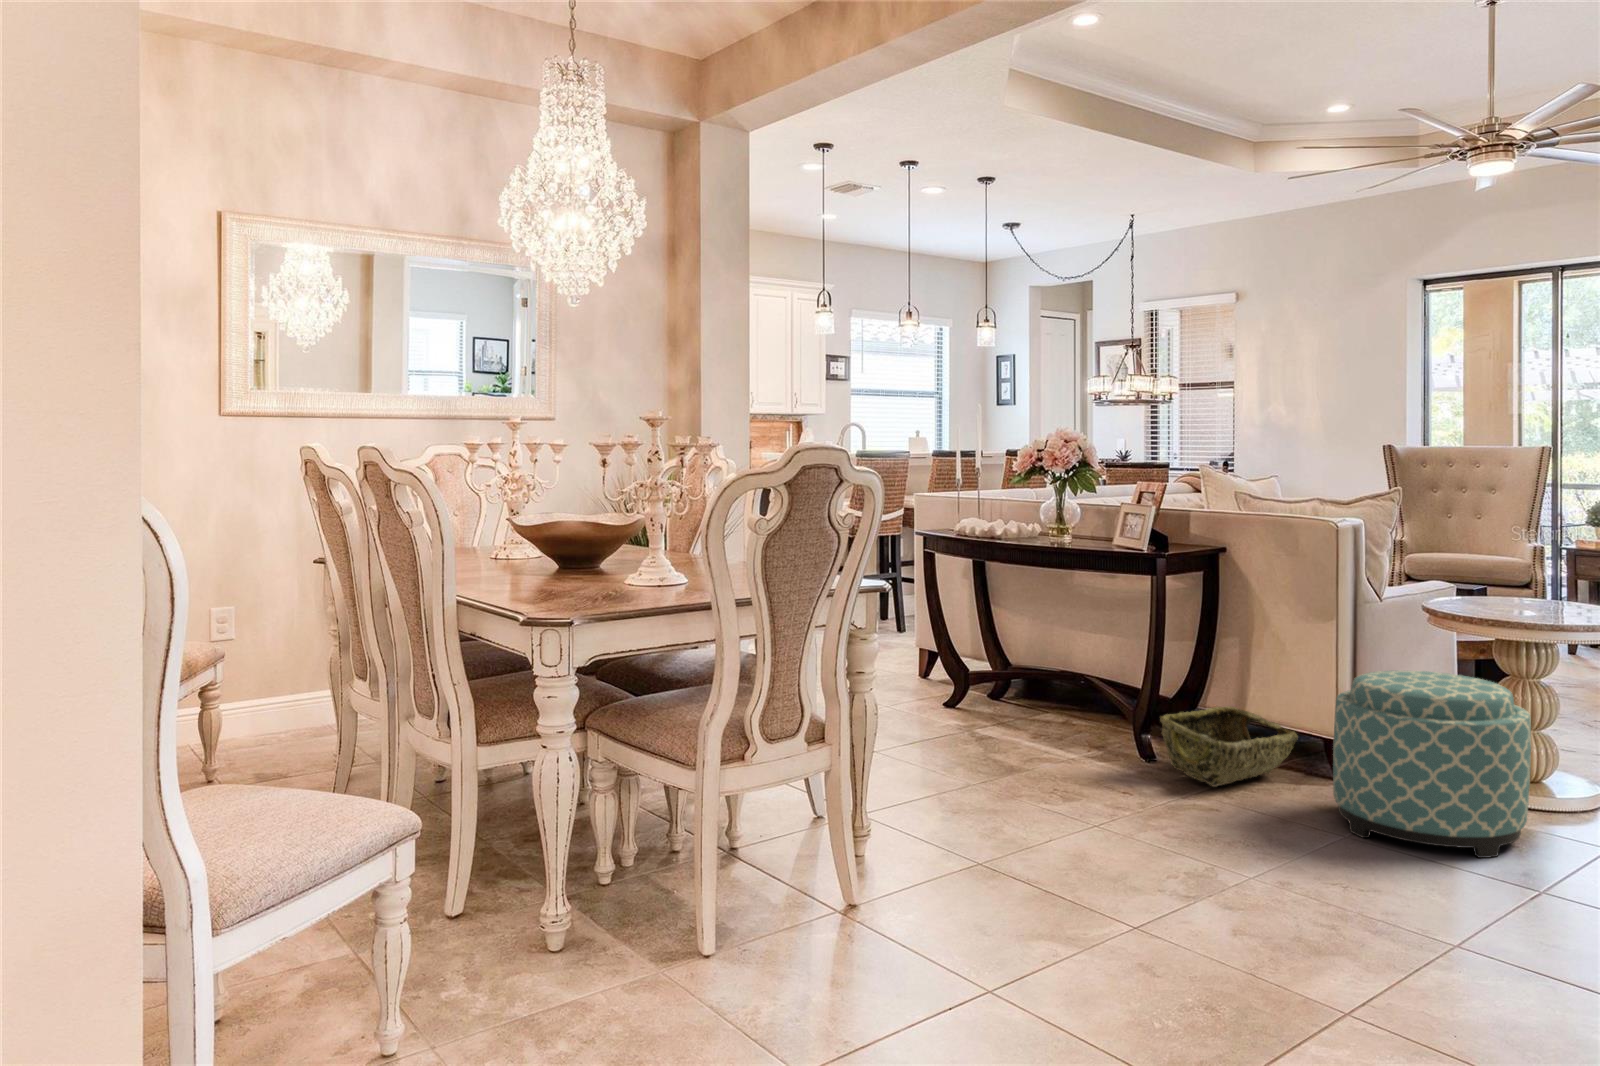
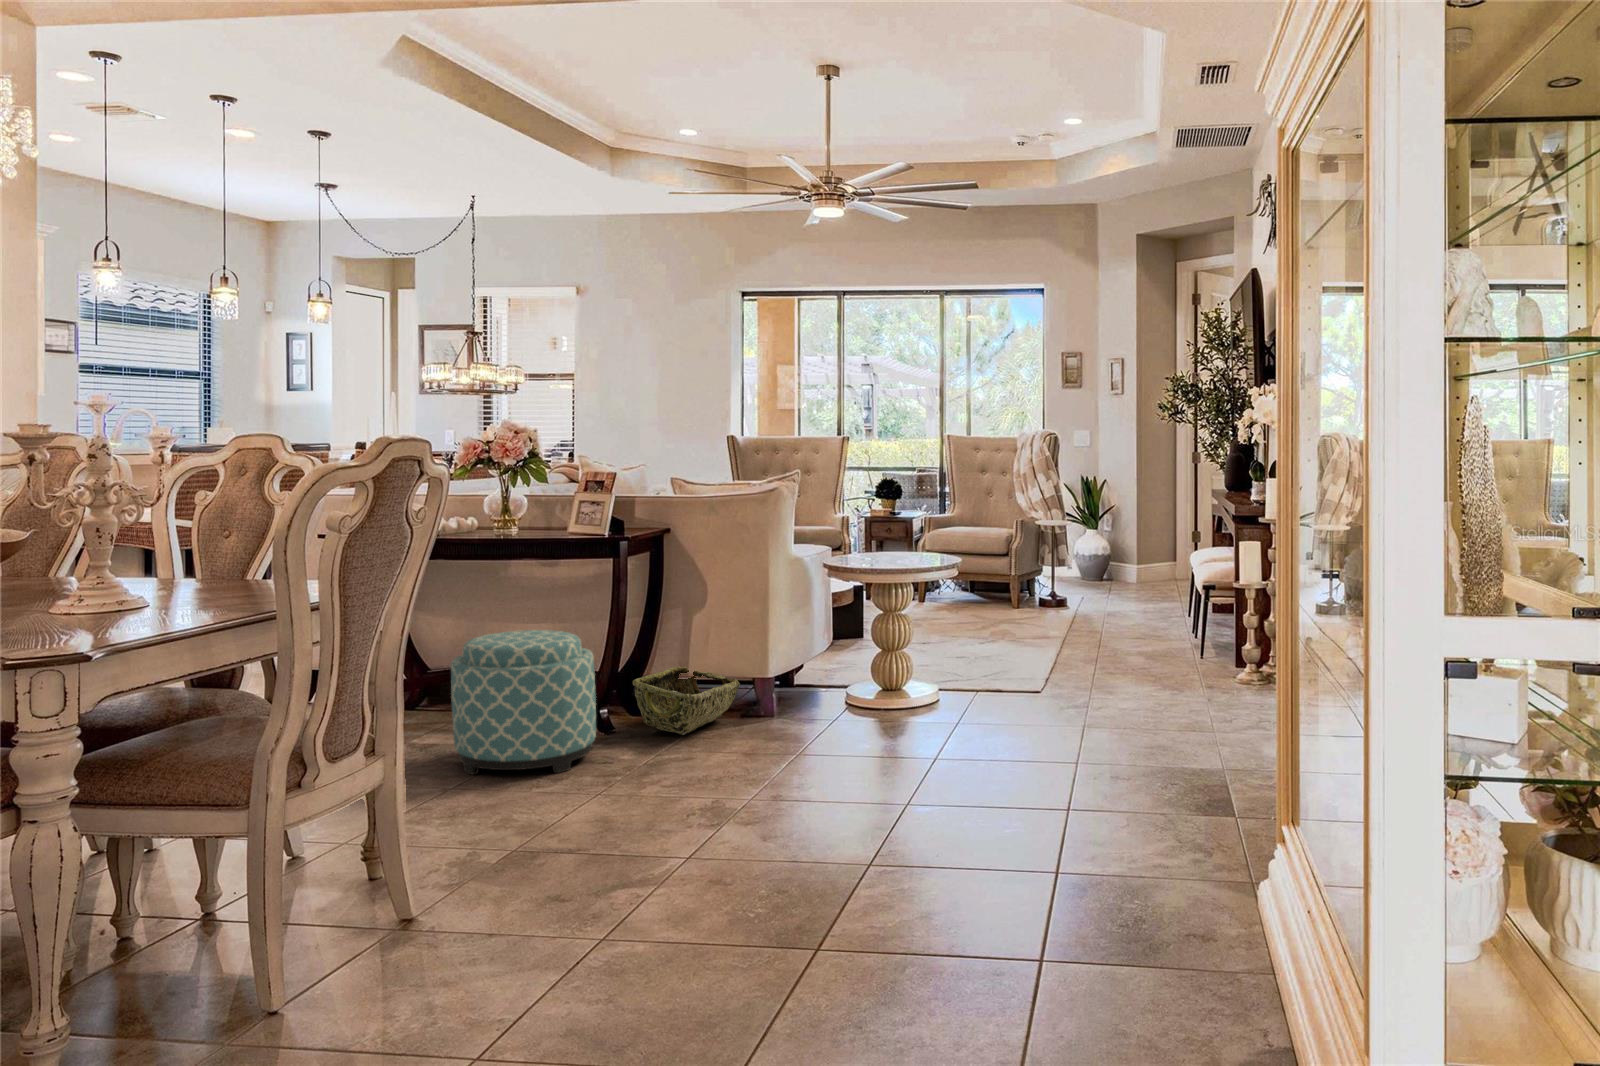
ottoman: present [1333,671,1531,858] -> present [451,630,596,775]

